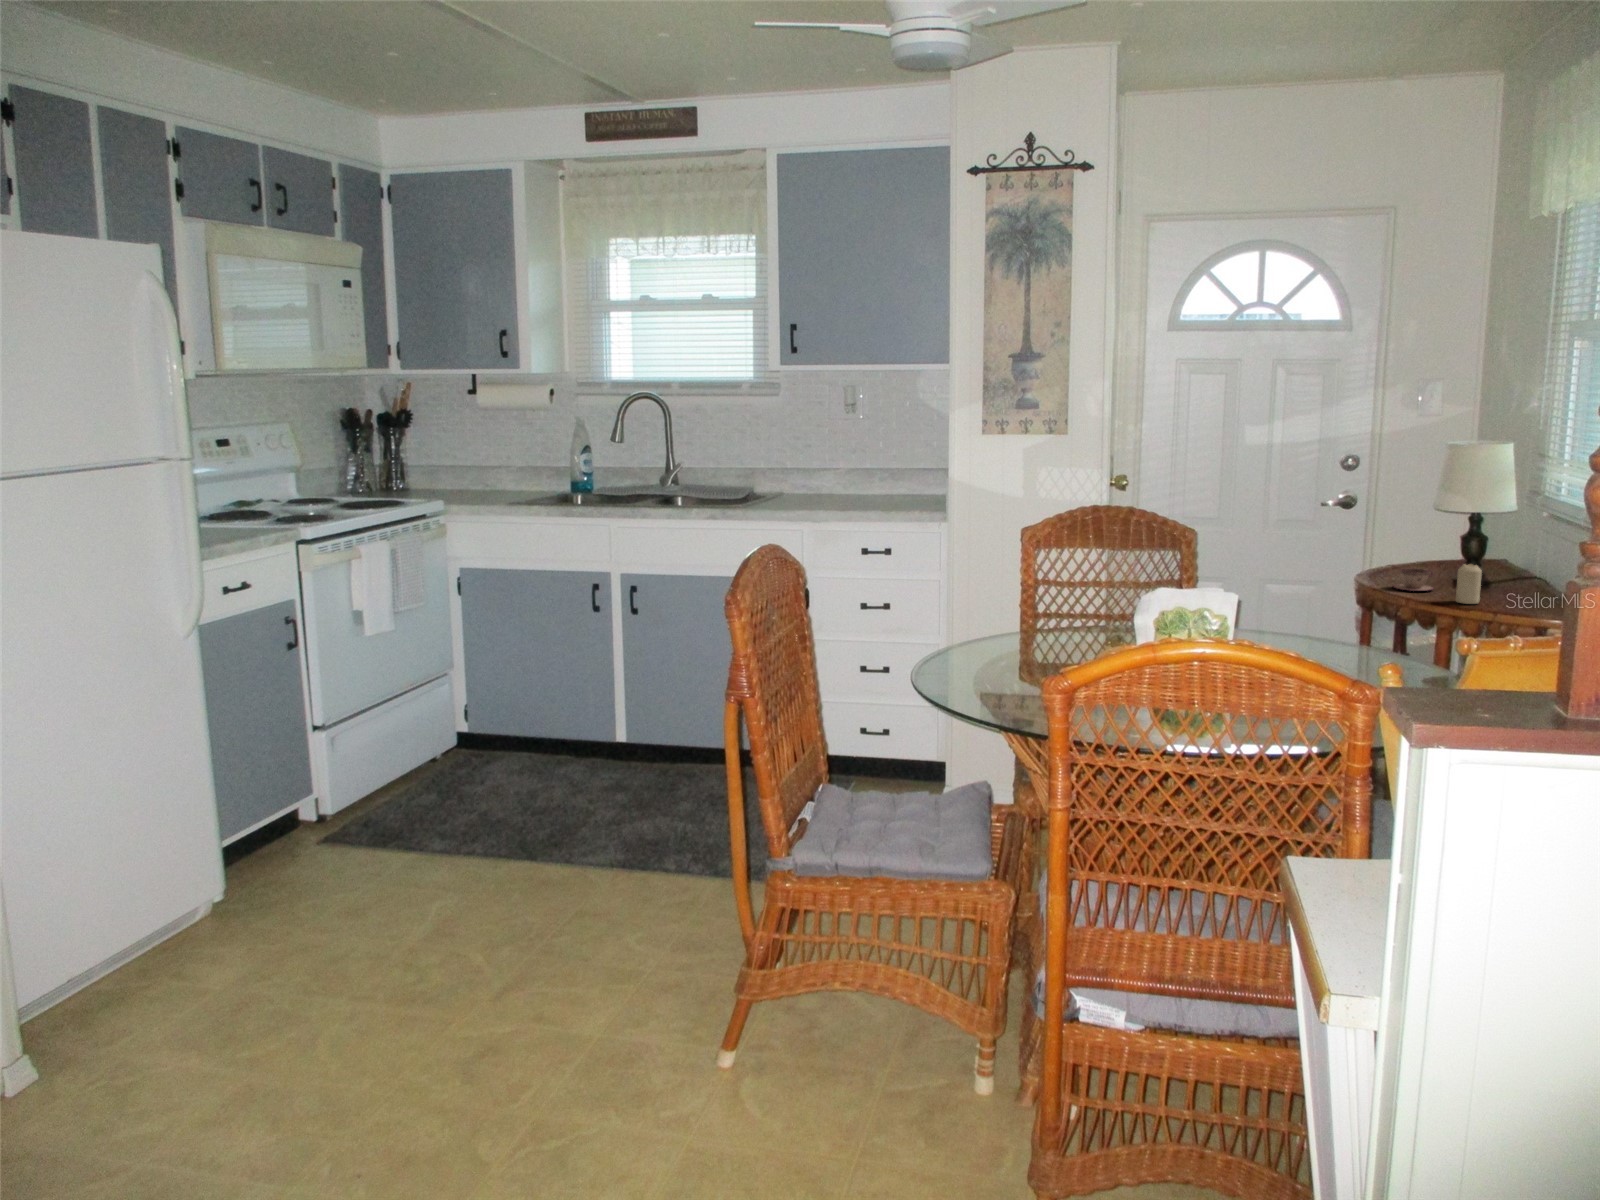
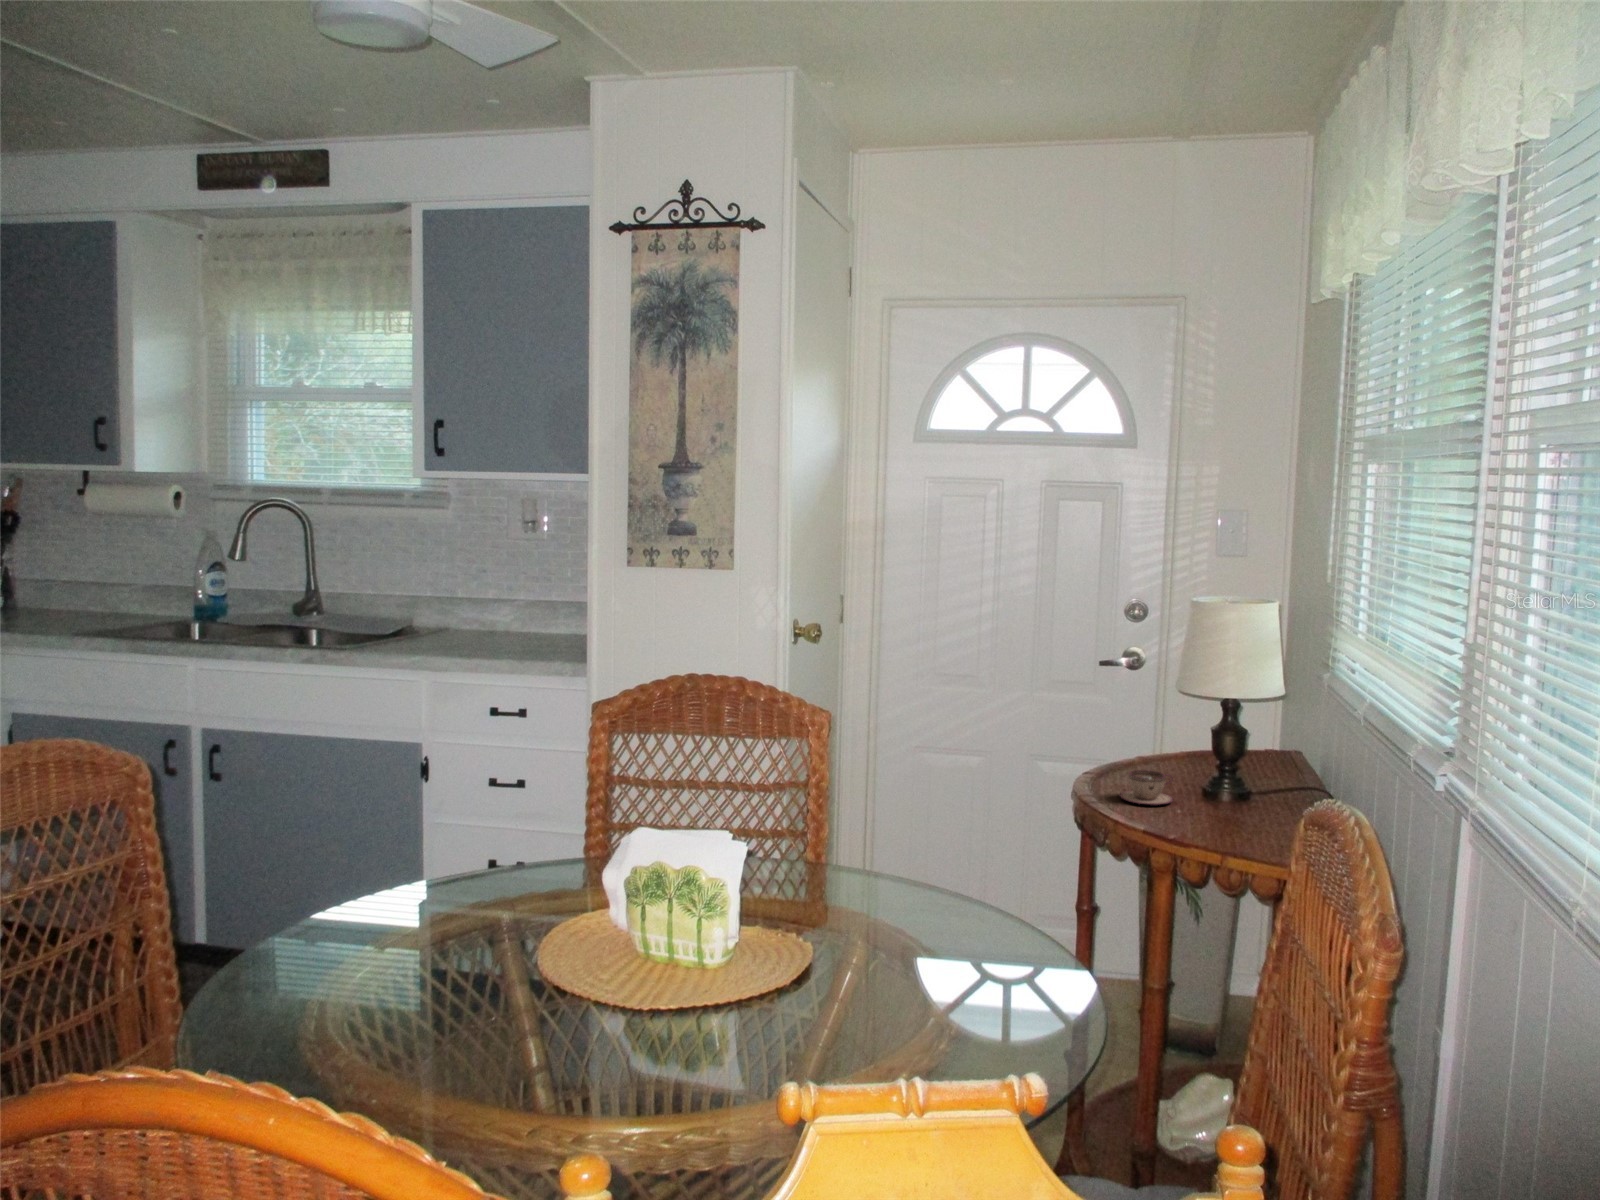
candle: present [1456,564,1482,604] -> none [1189,773,1222,832]

